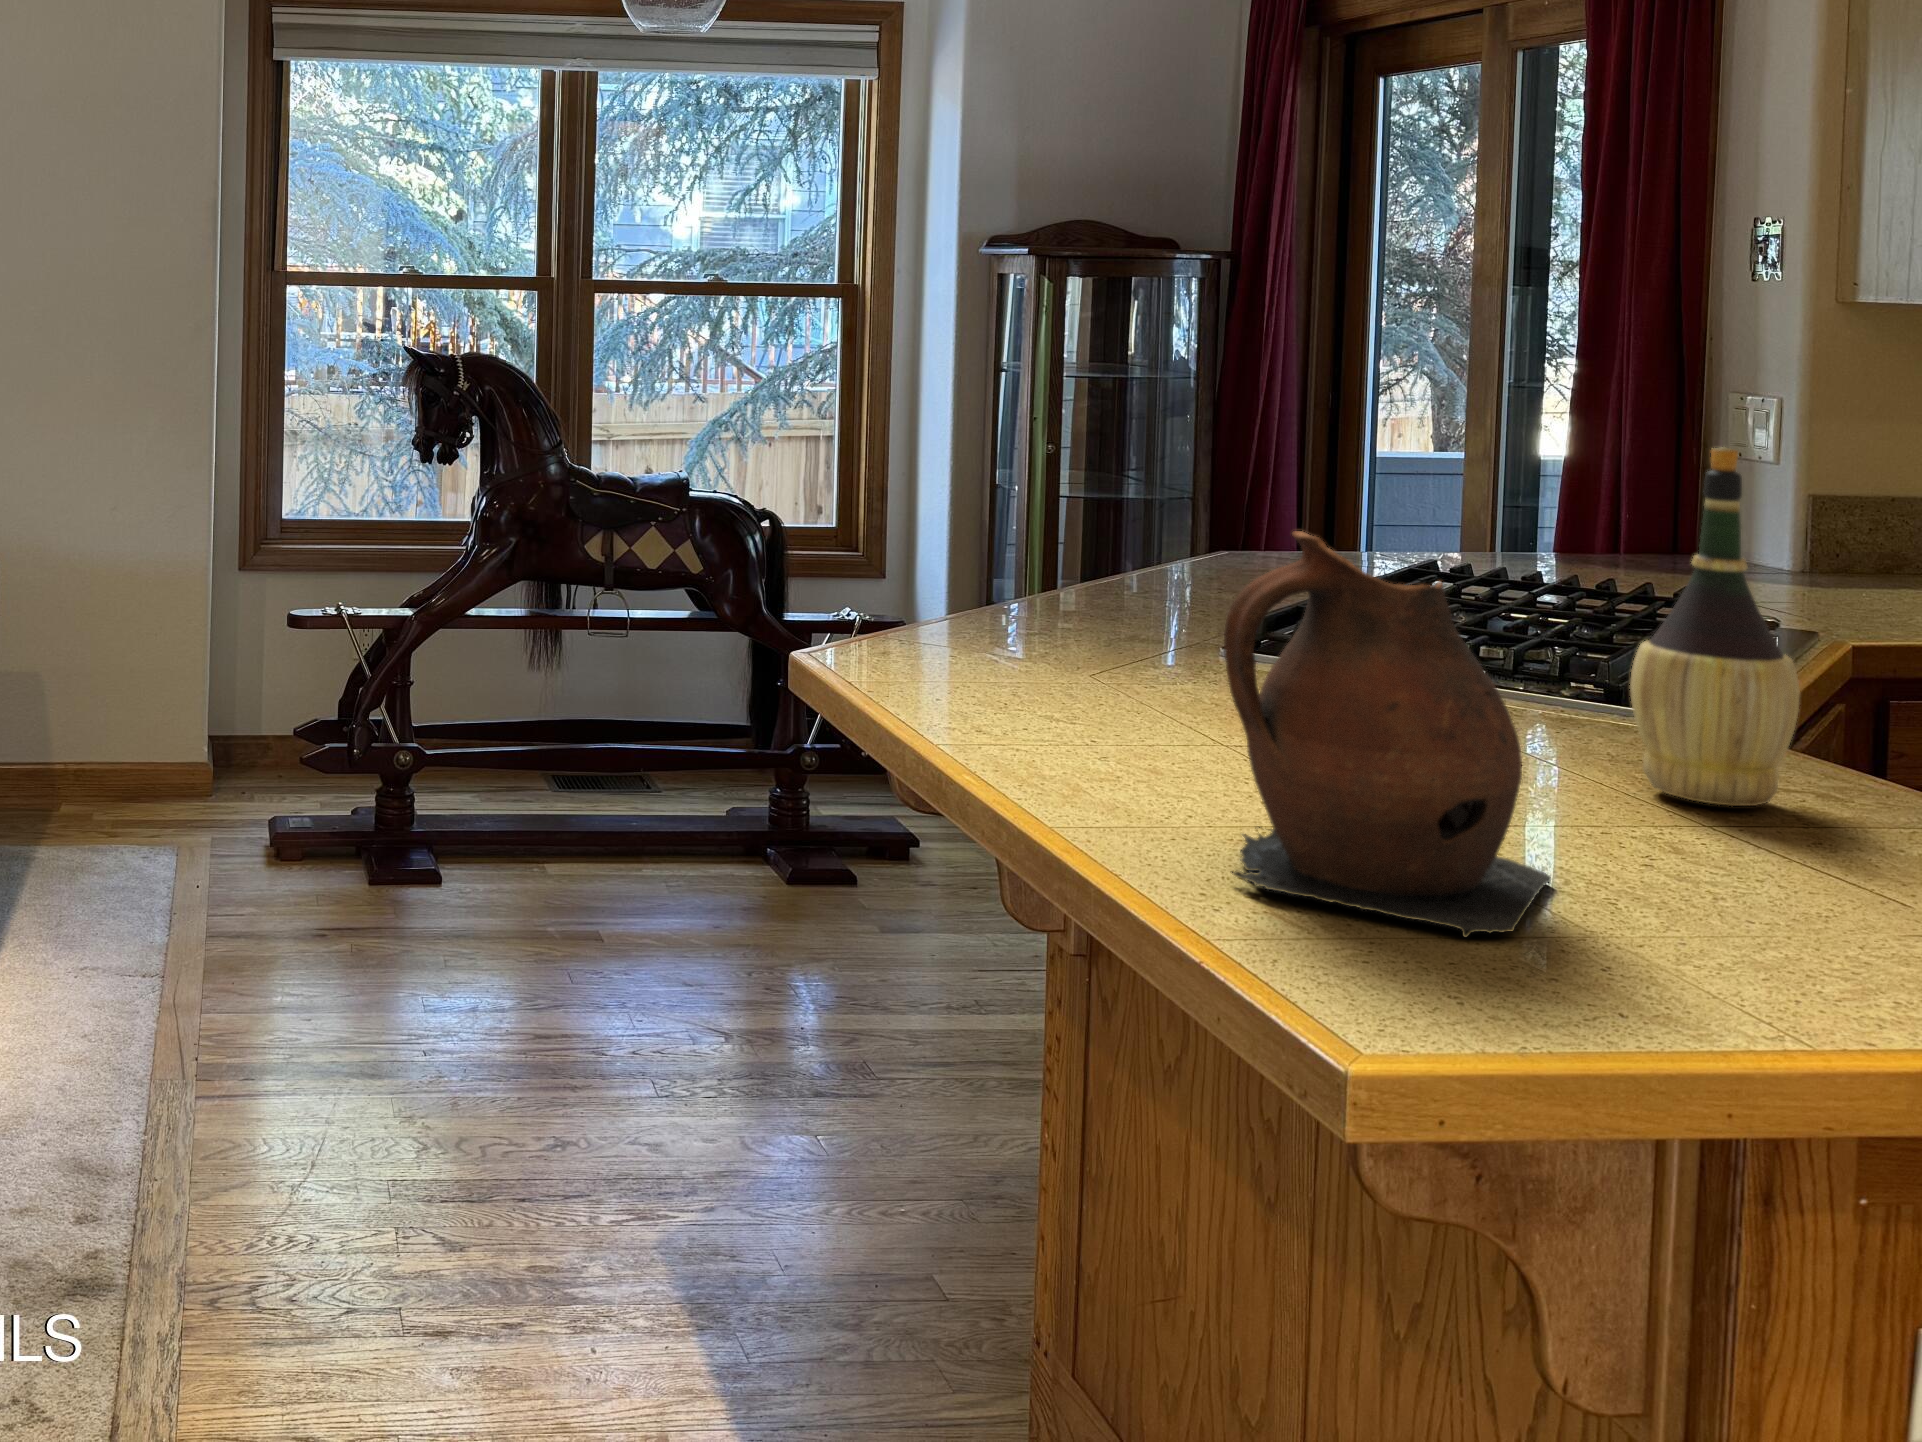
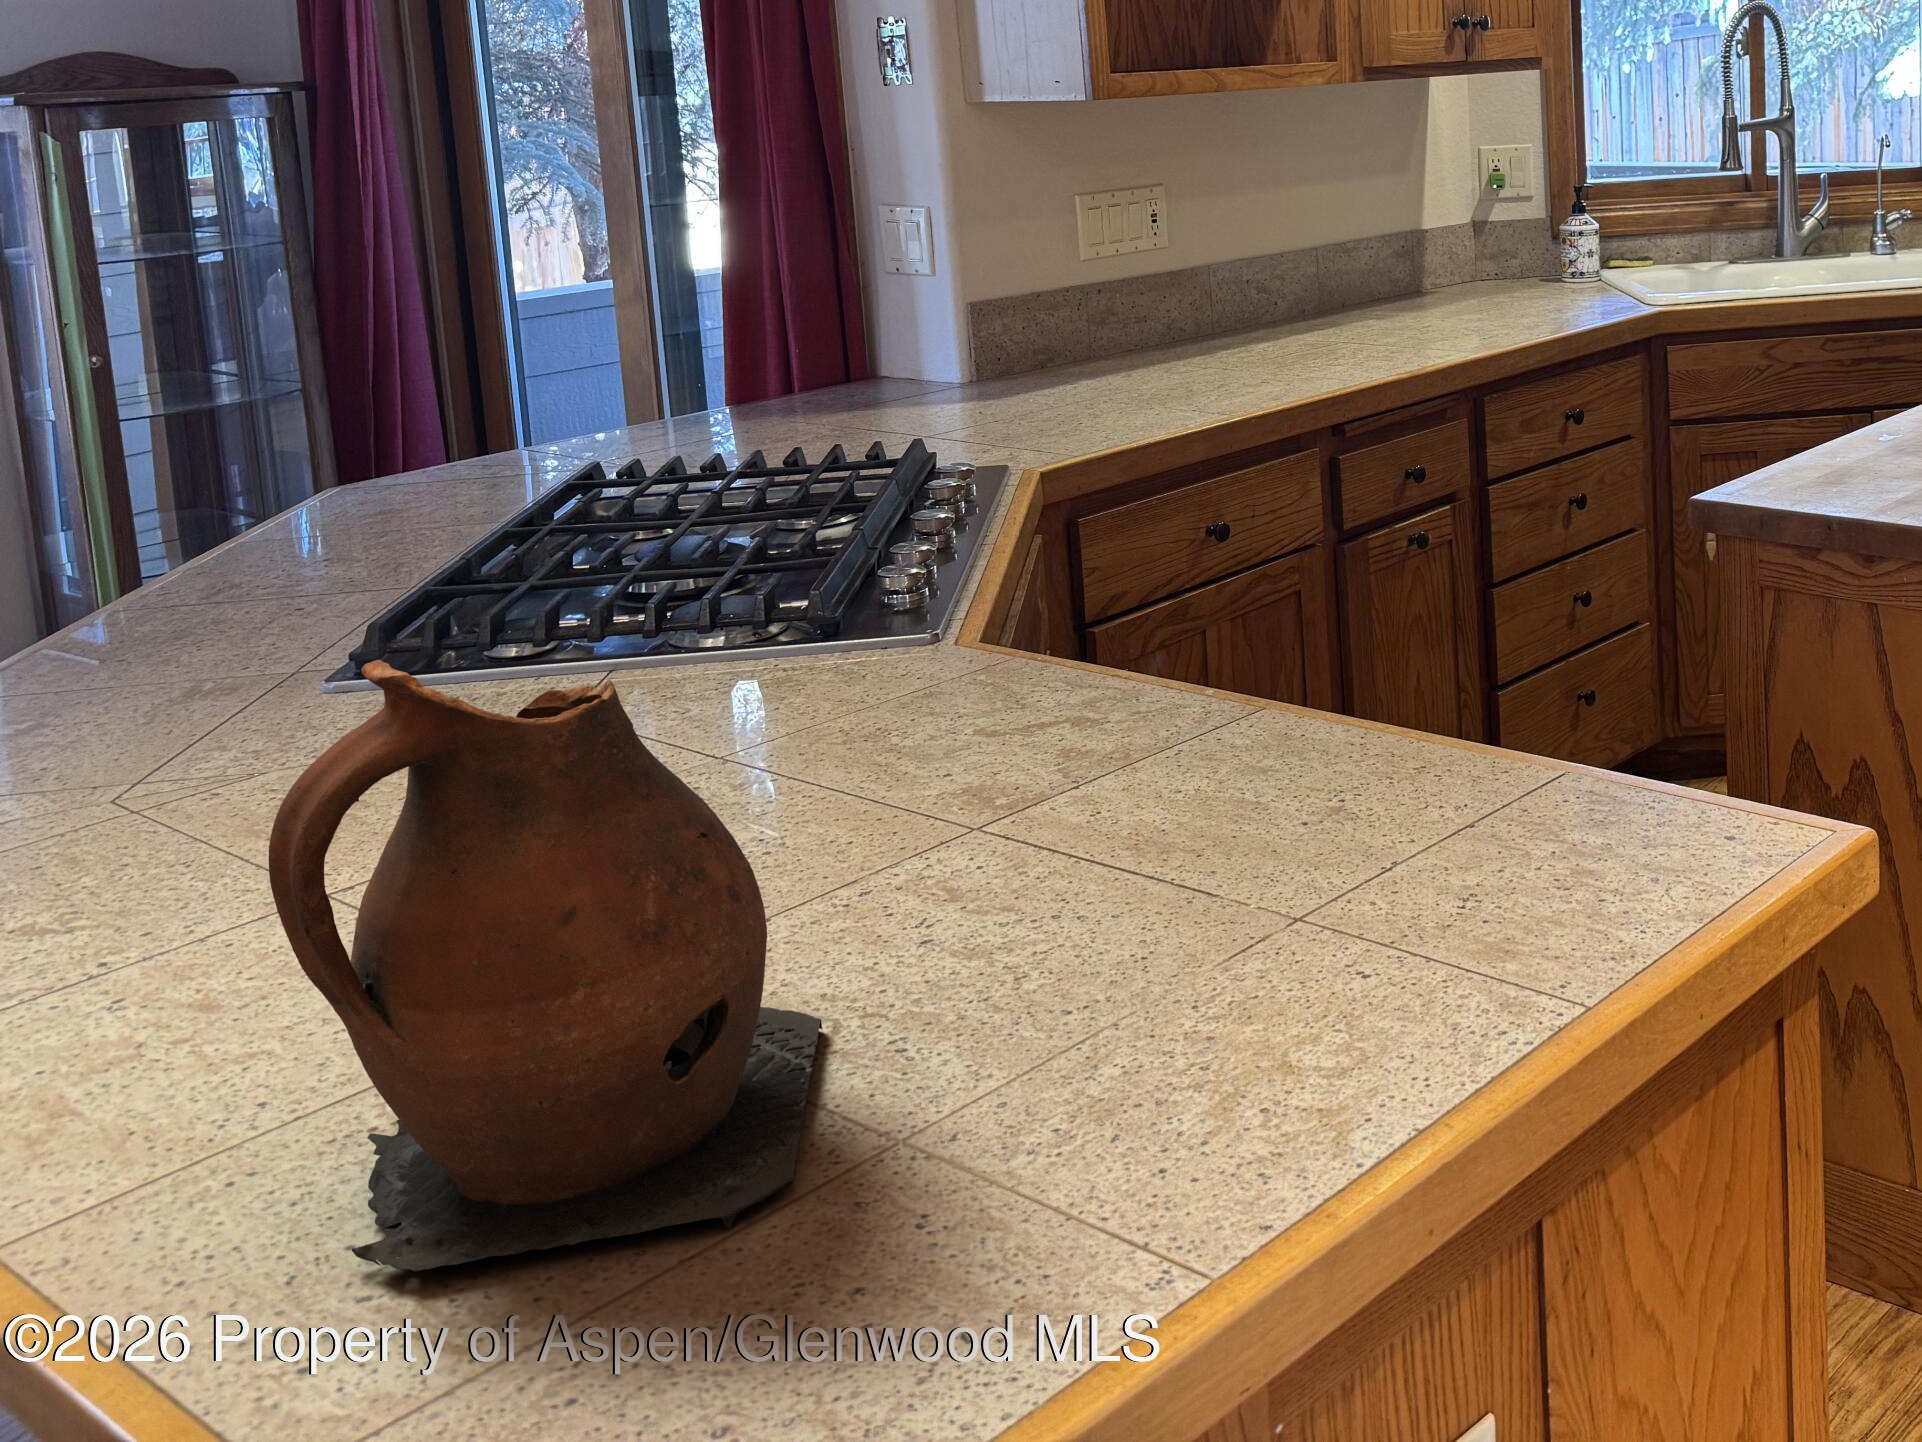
wine bottle: present [1630,448,1800,806] -> none [860,349,1040,784]

